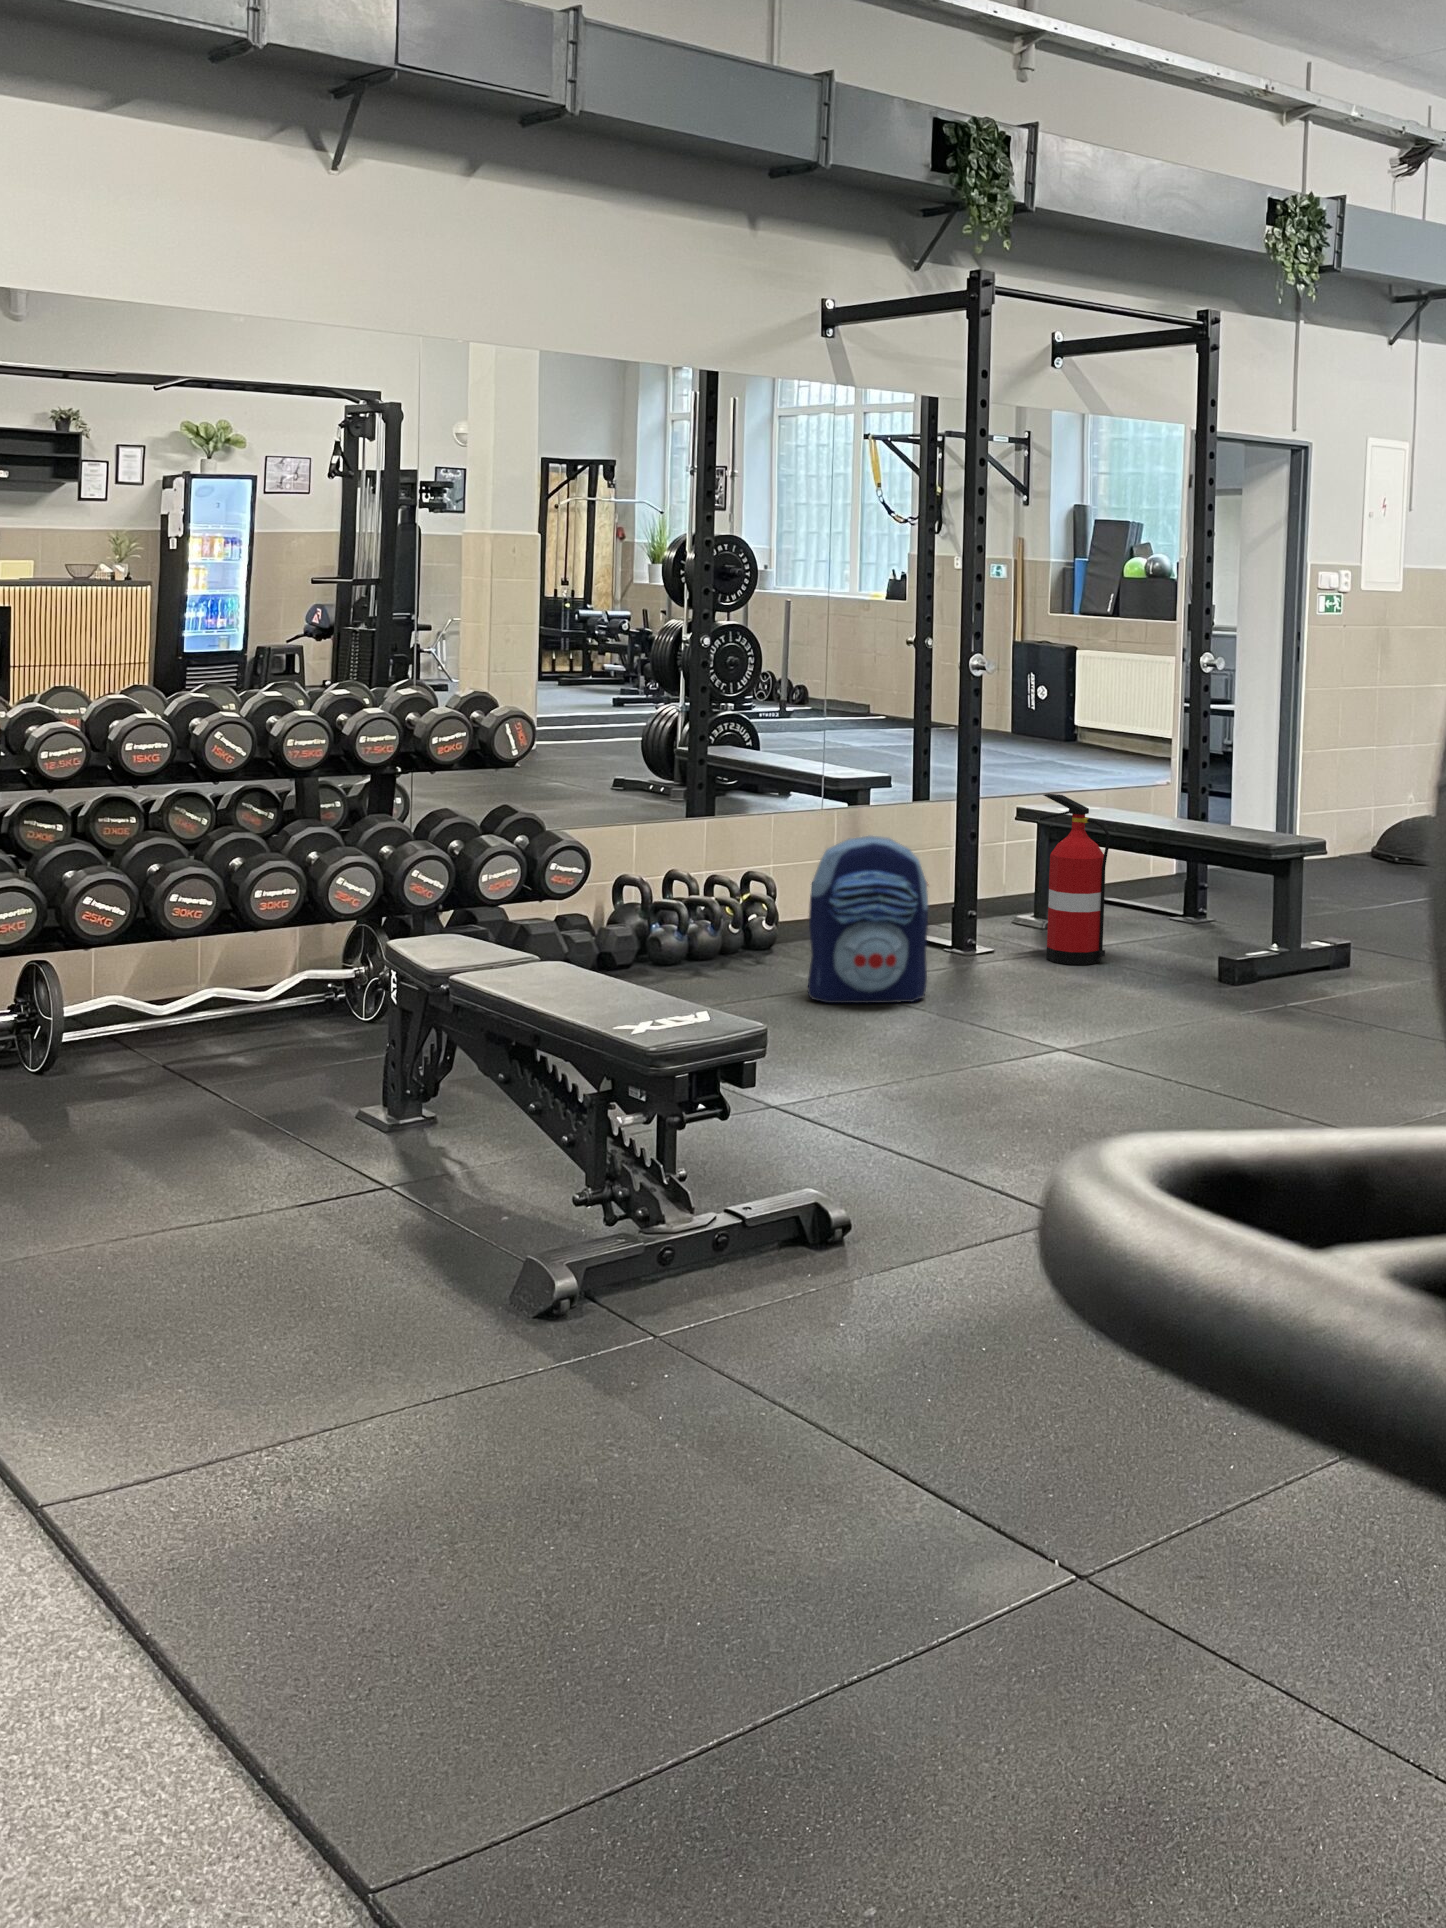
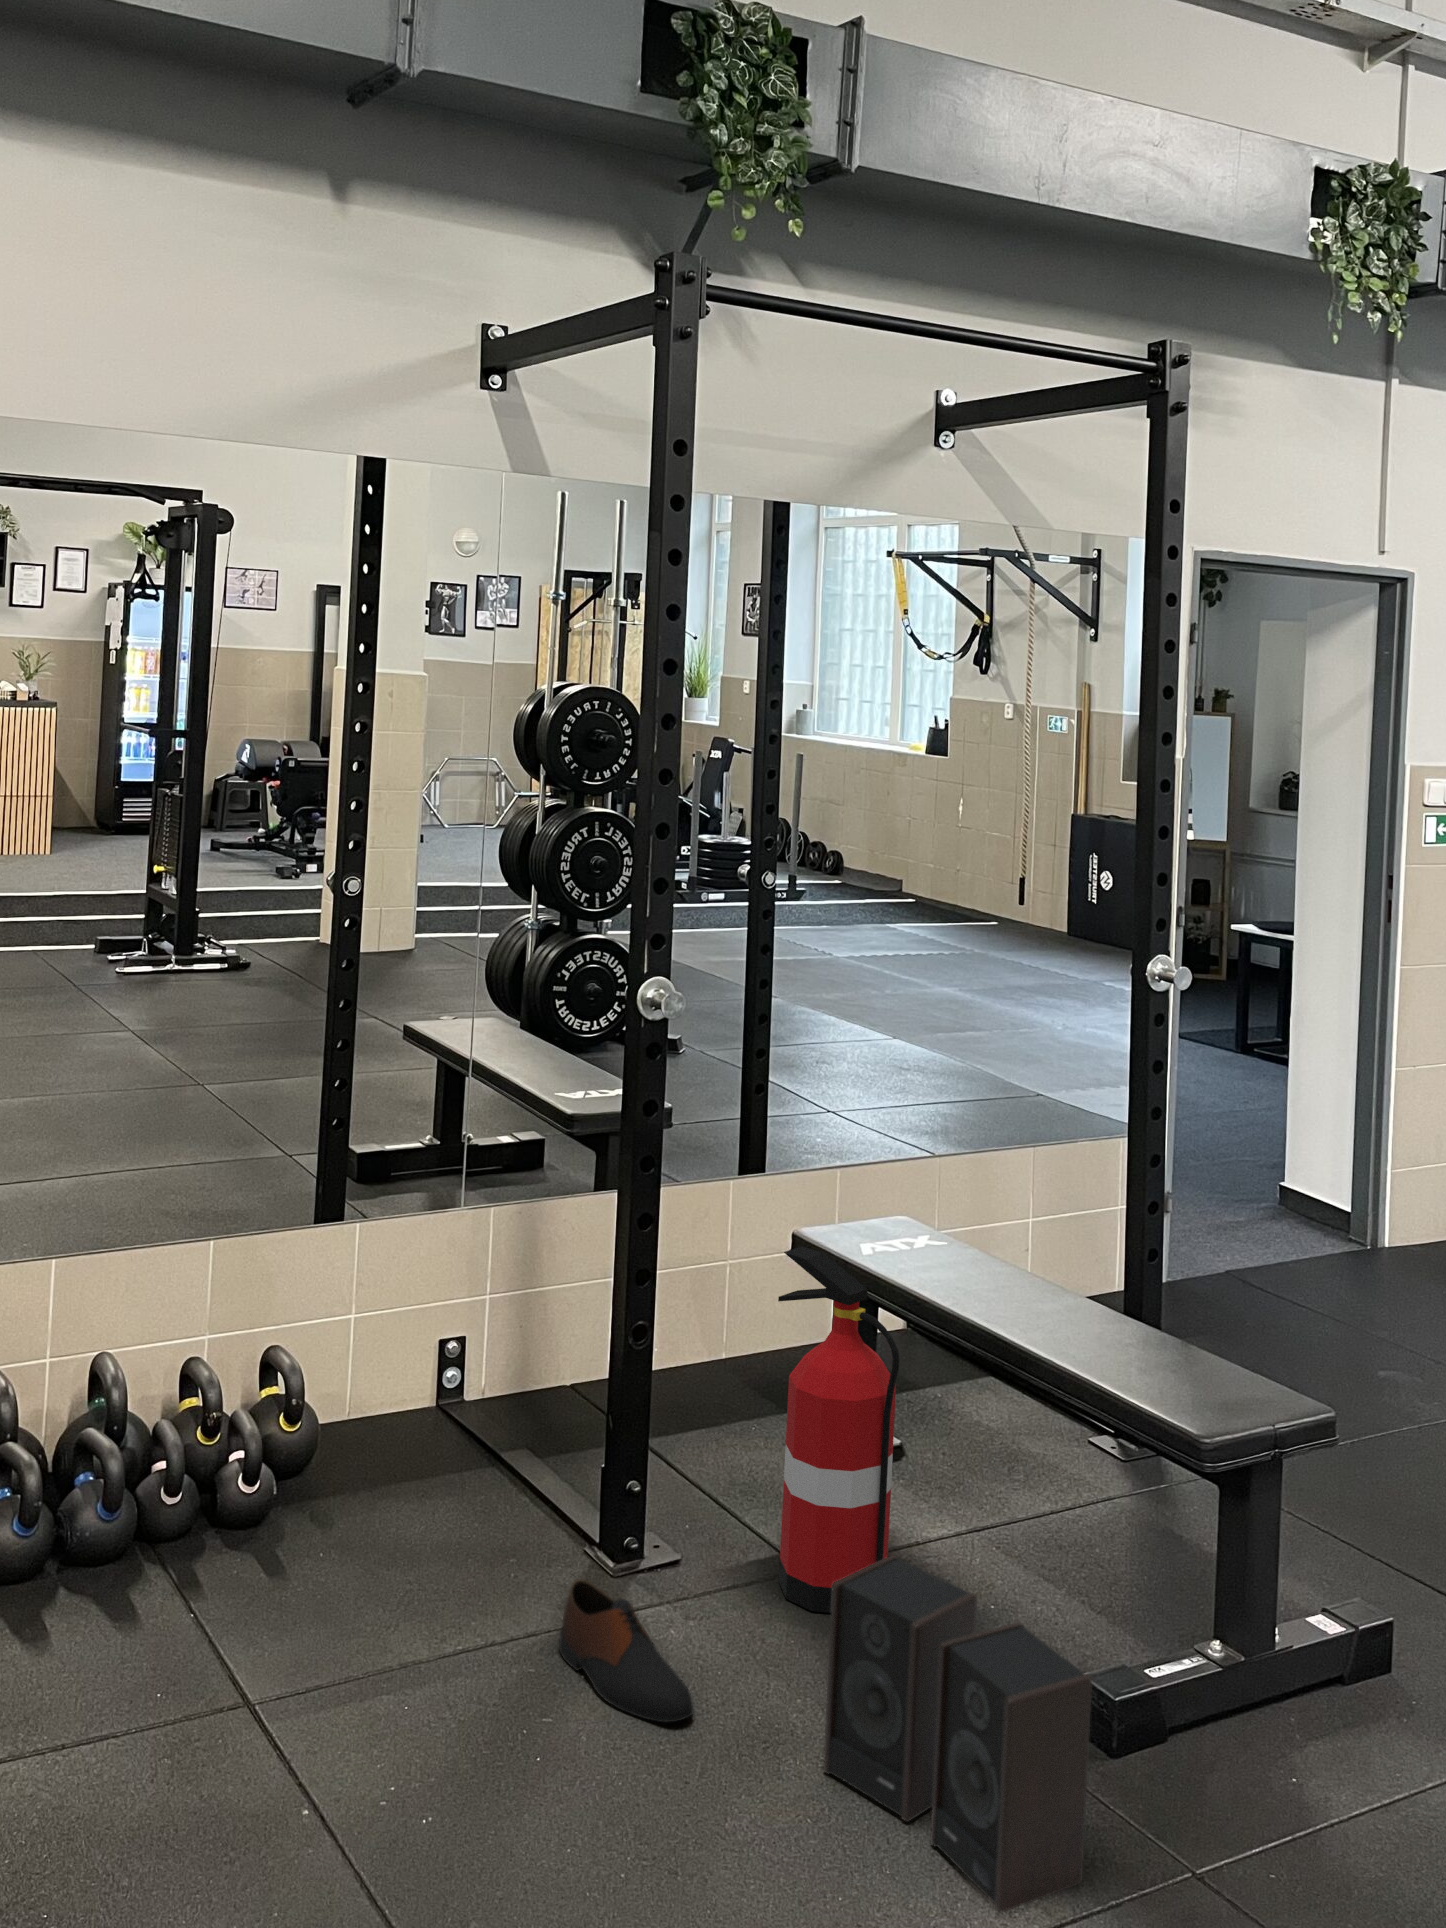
backpack: present [808,835,928,1003] -> none [156,1395,434,1778]
speaker: none [1111,904,1243,1016] -> present [823,1555,1092,1912]
shoe: none [960,944,1042,988] -> present [559,1579,693,1722]

